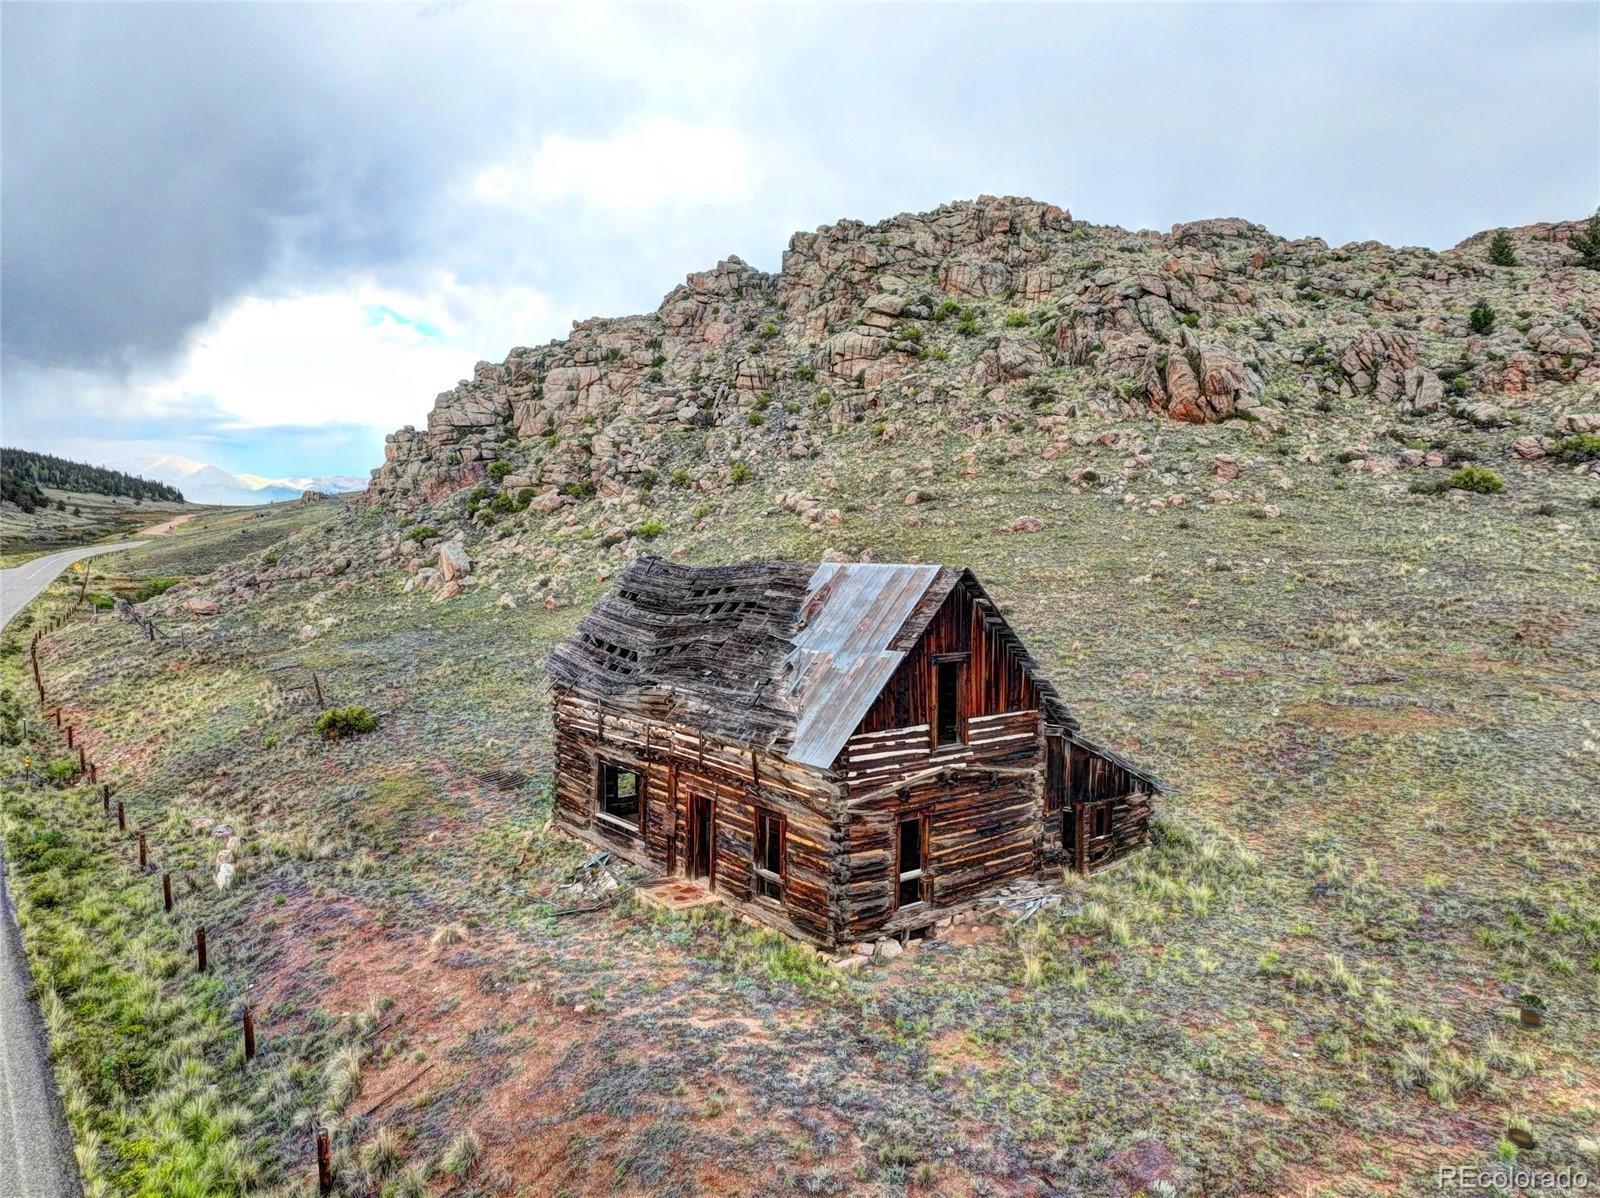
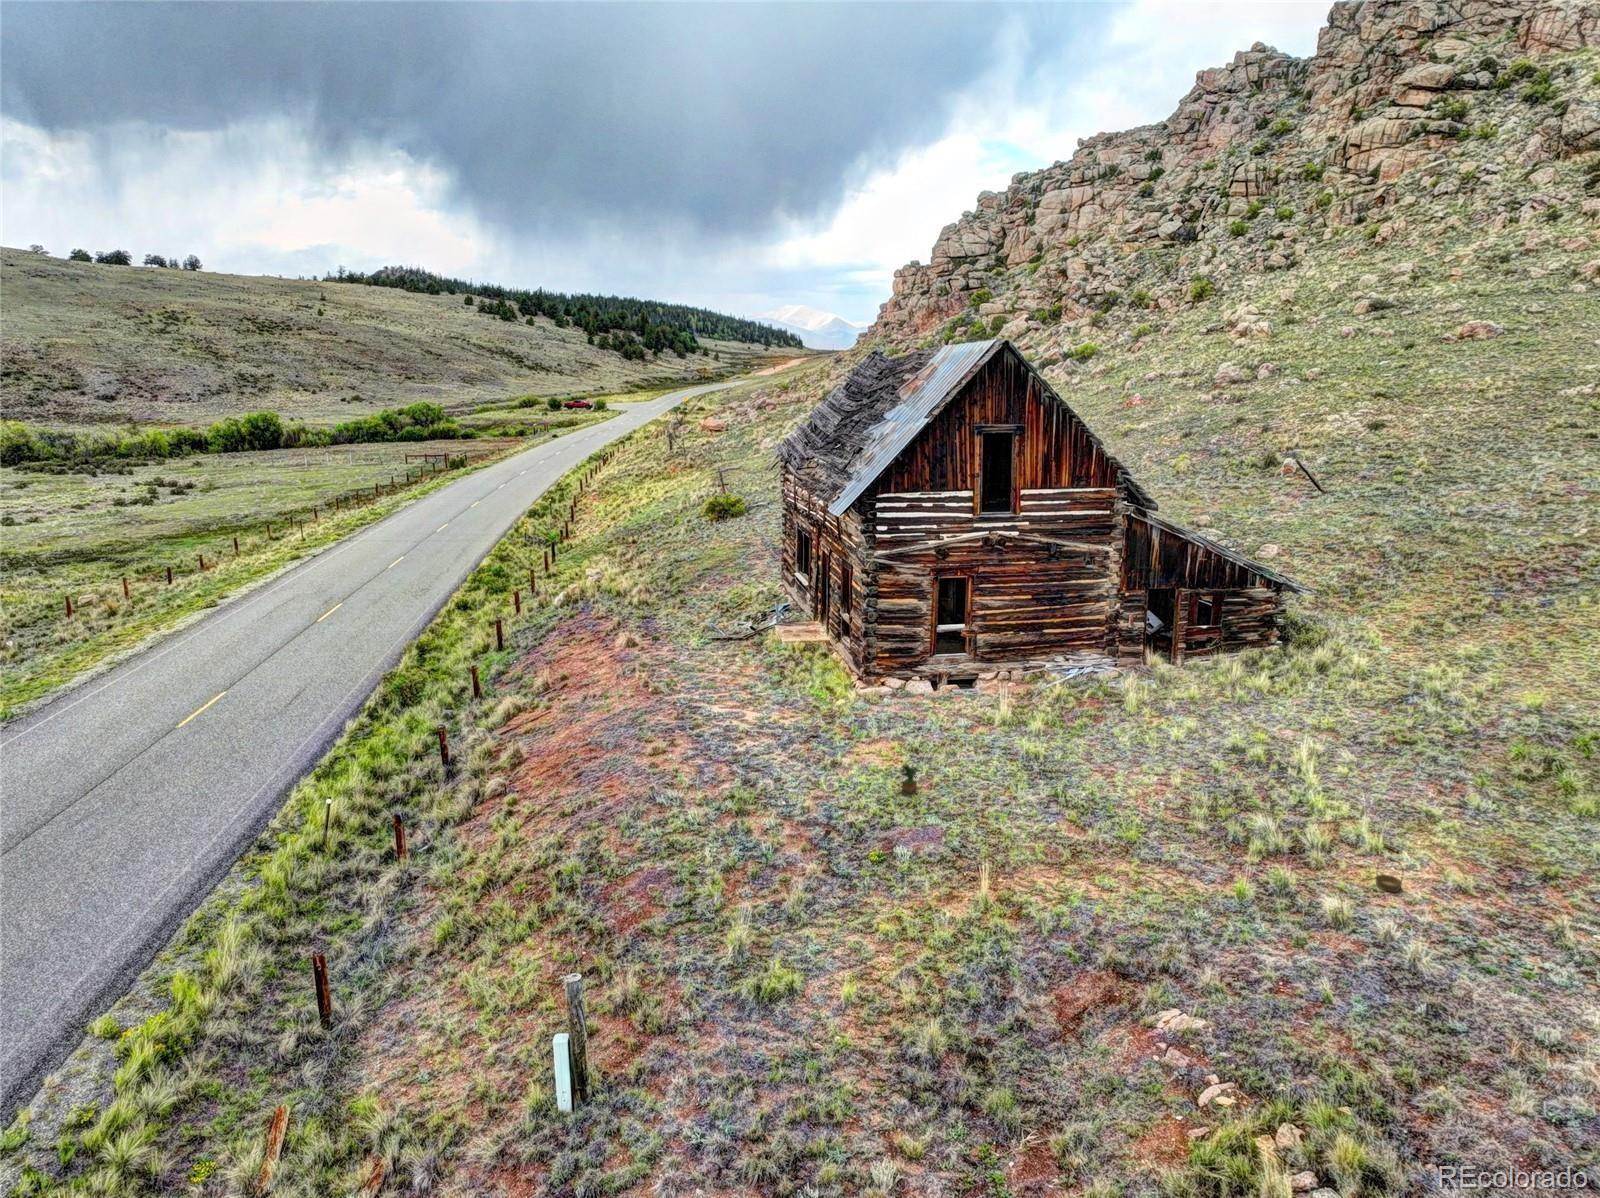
potted tree: present [1519,994,1547,1029] -> present [901,765,920,797]

